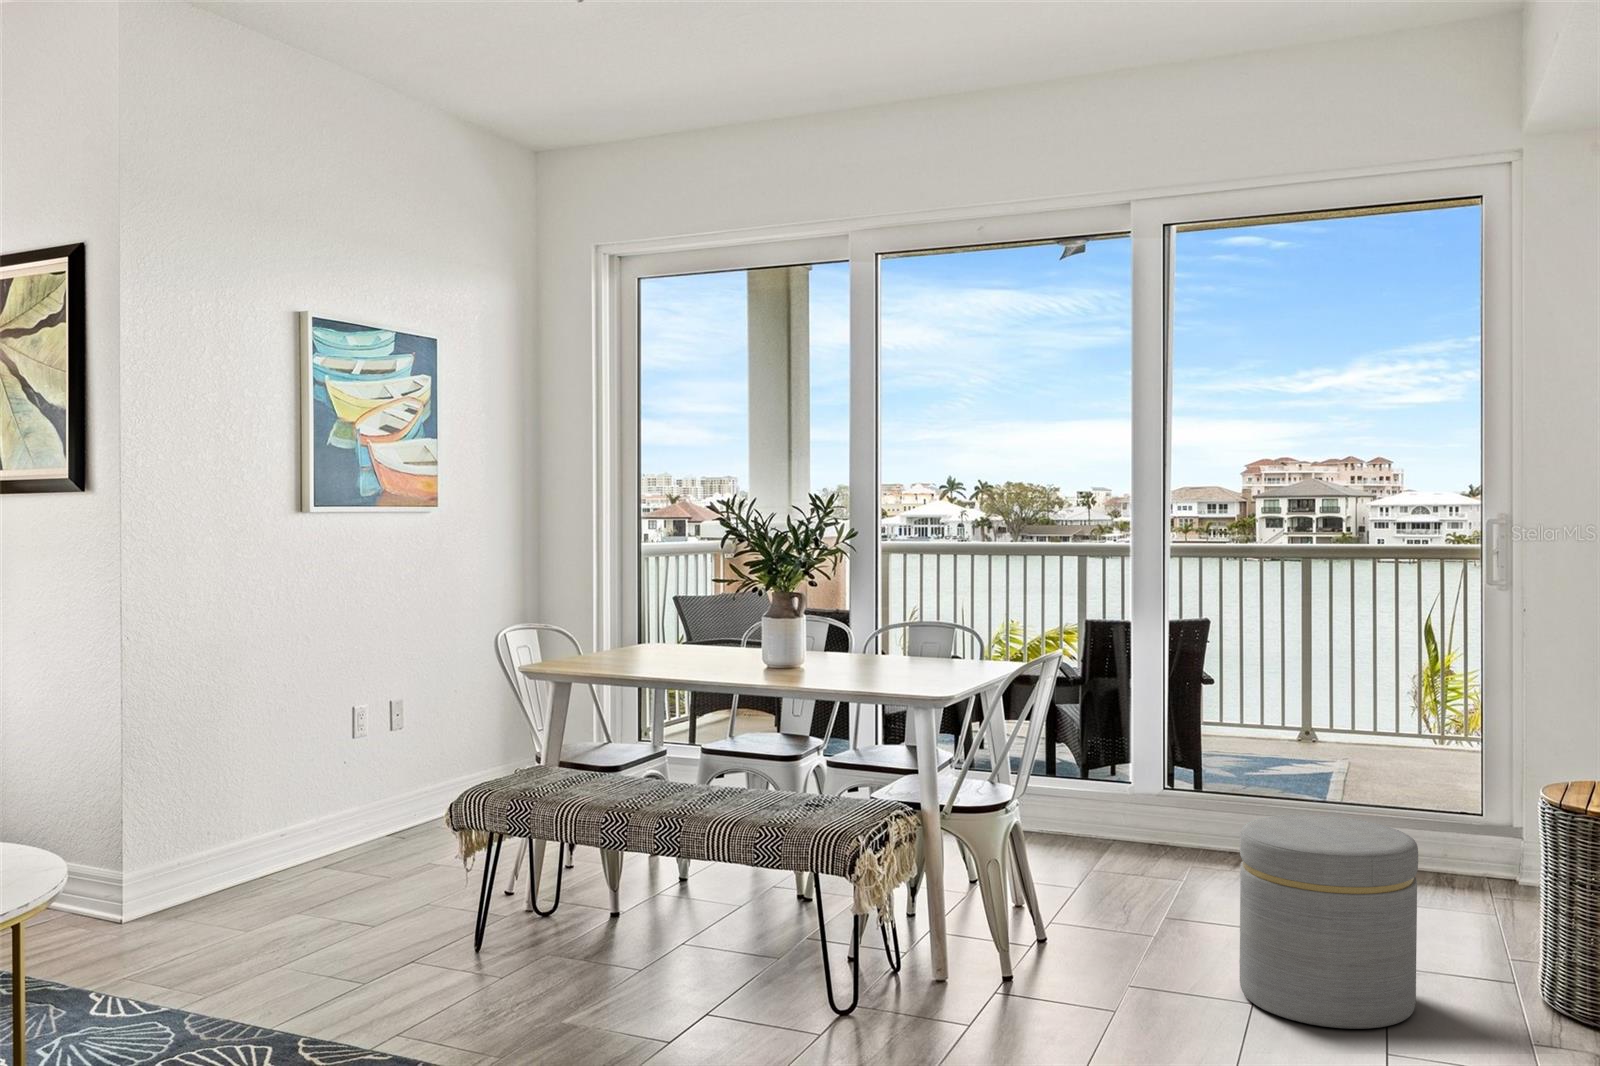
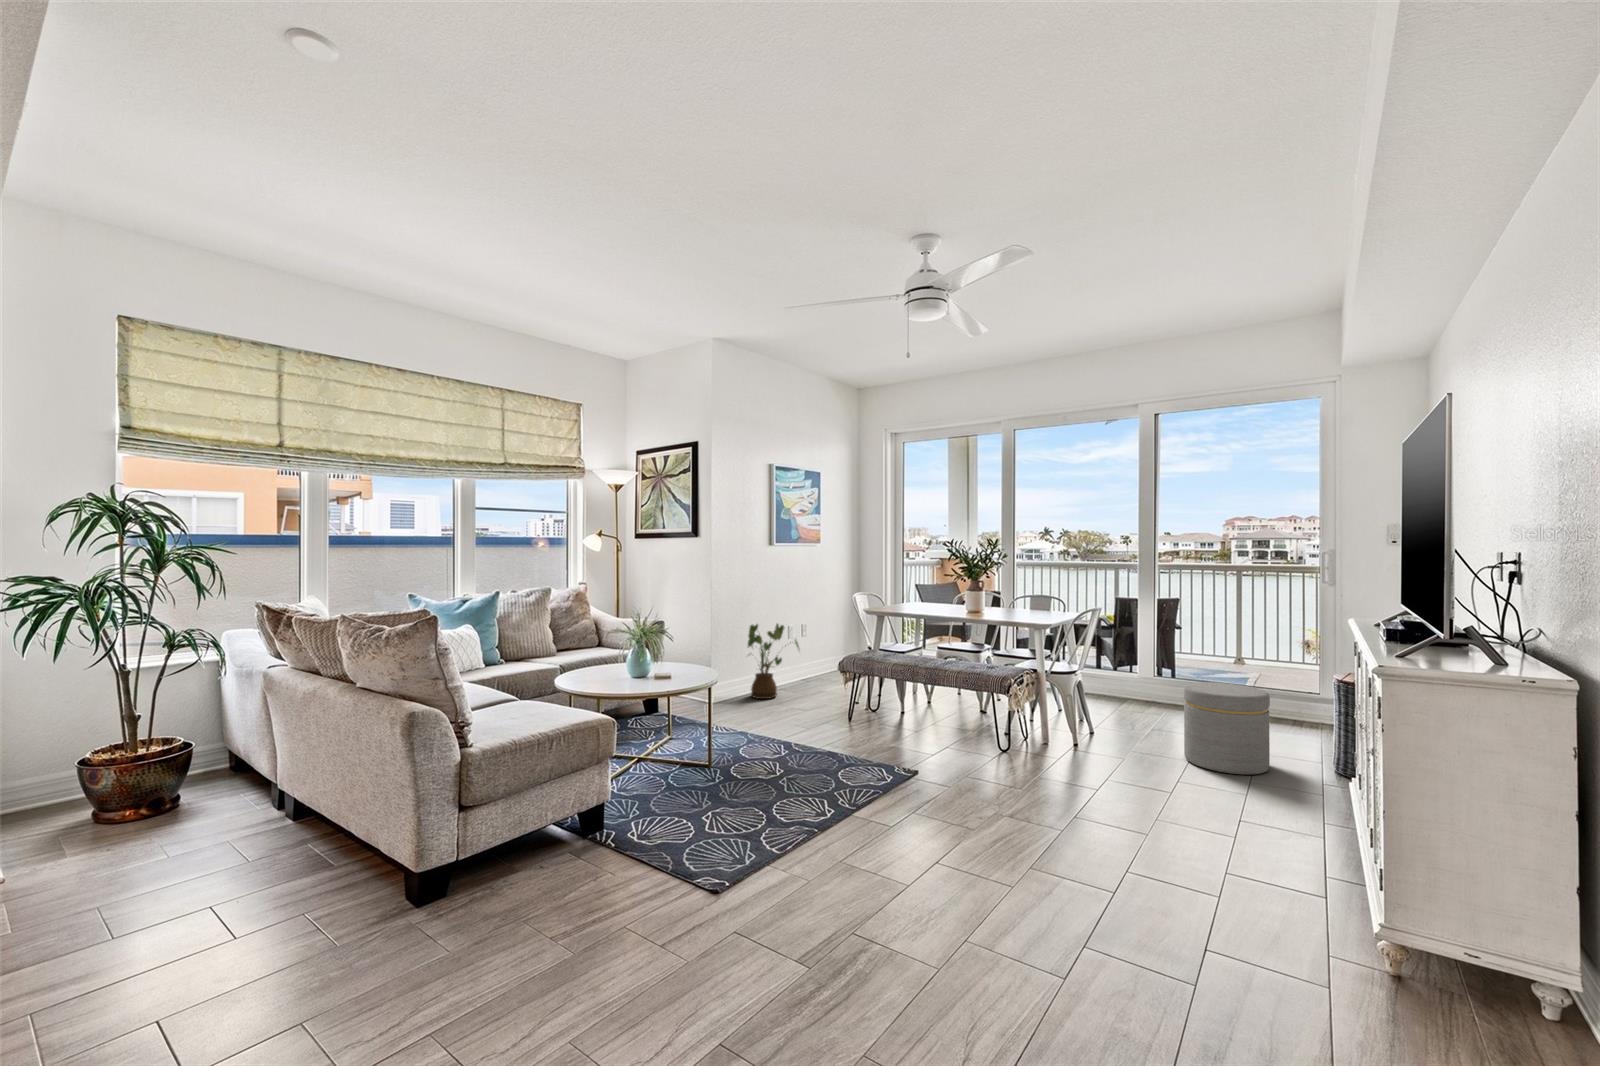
house plant: none [224,704,369,896] -> present [748,624,799,699]

